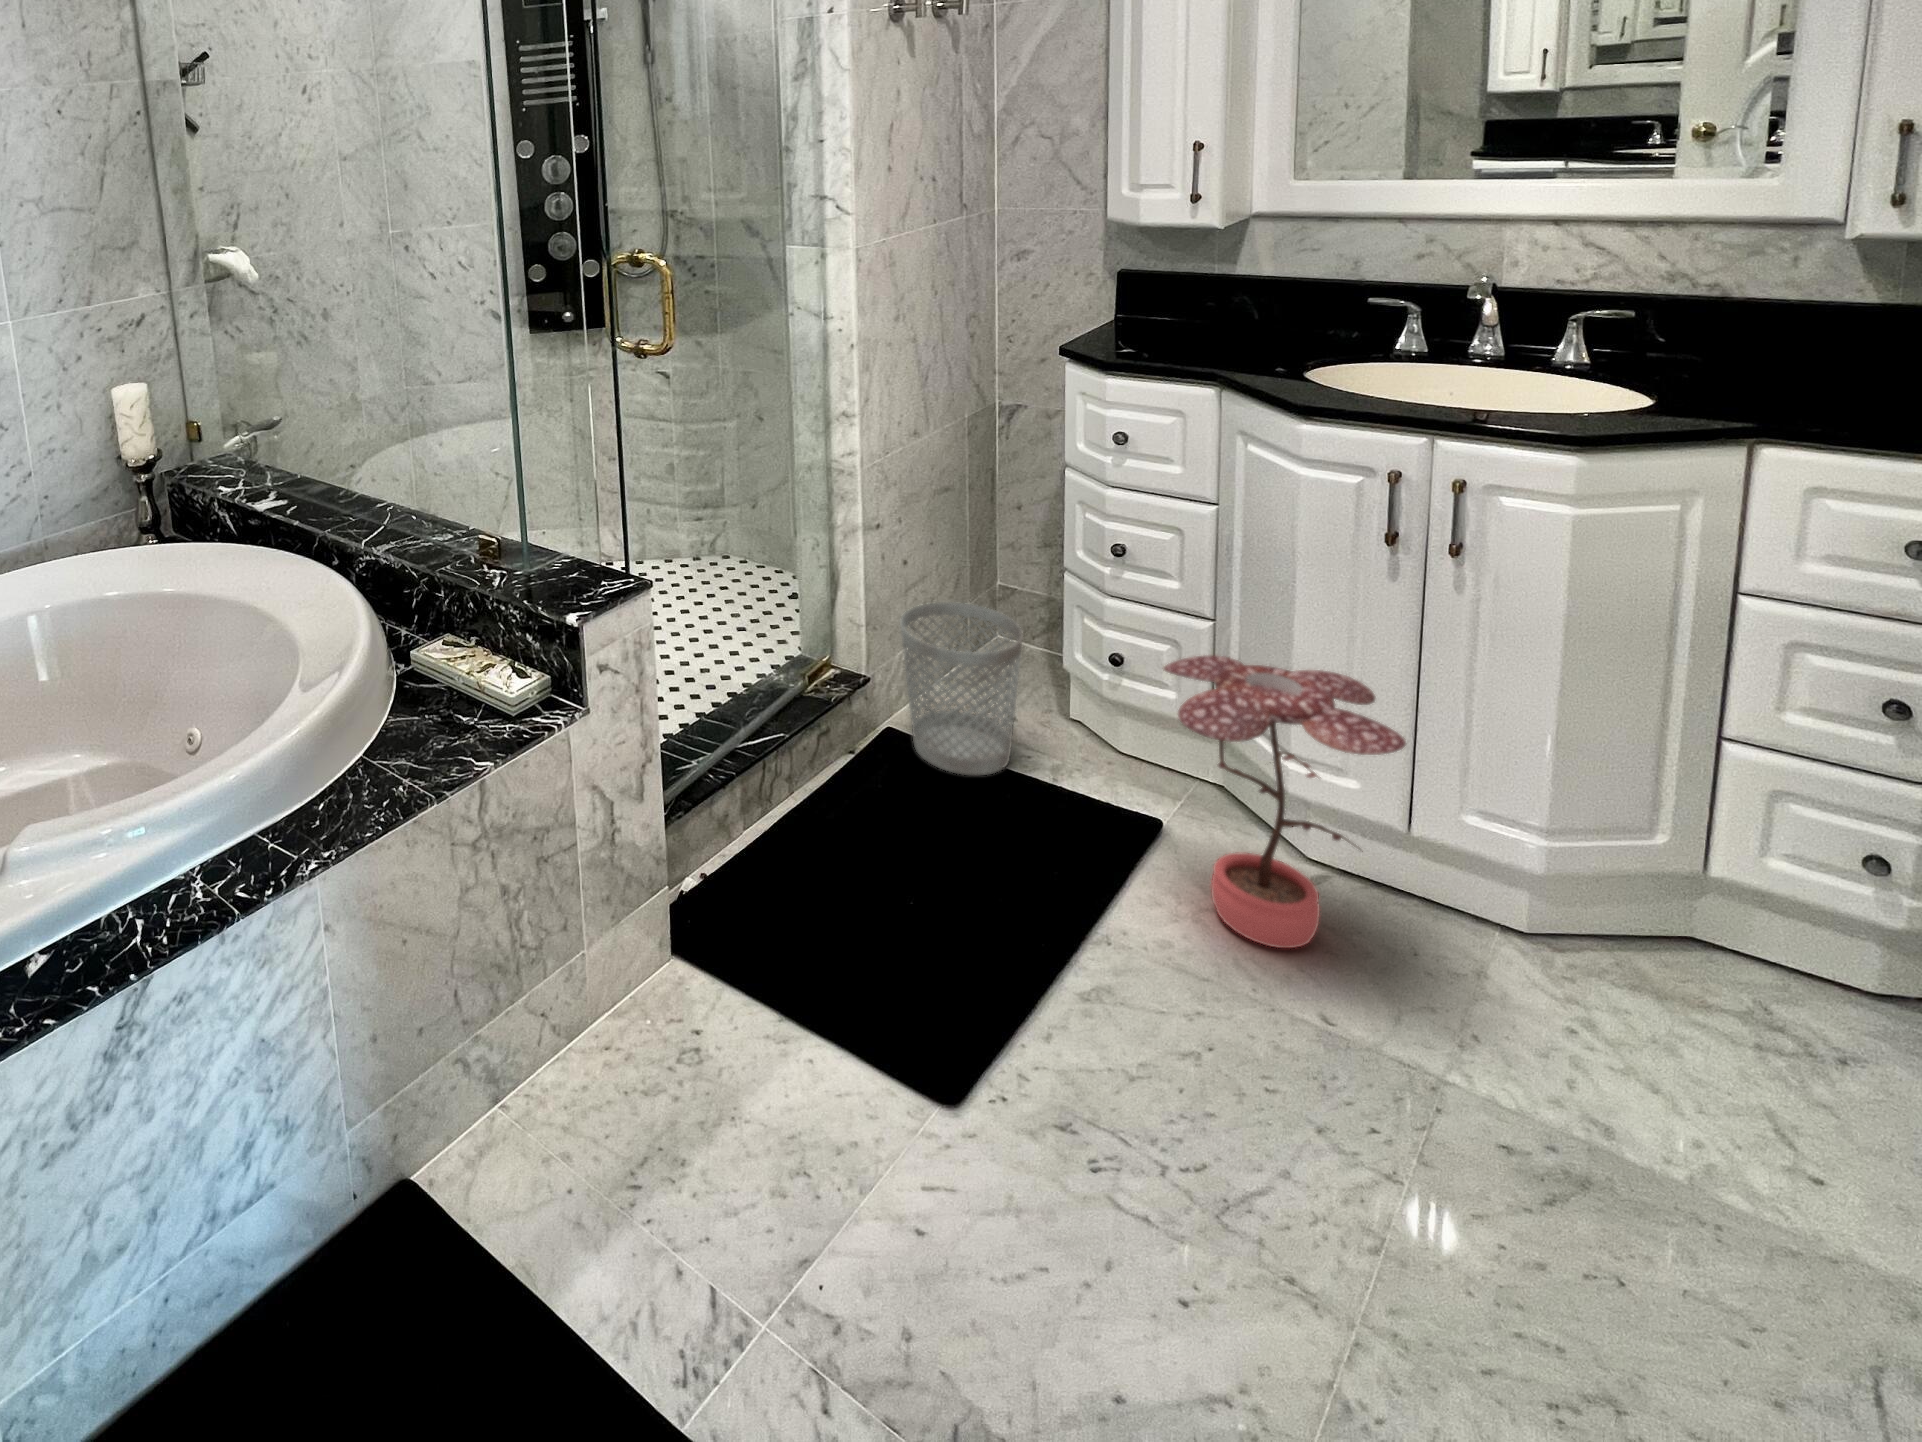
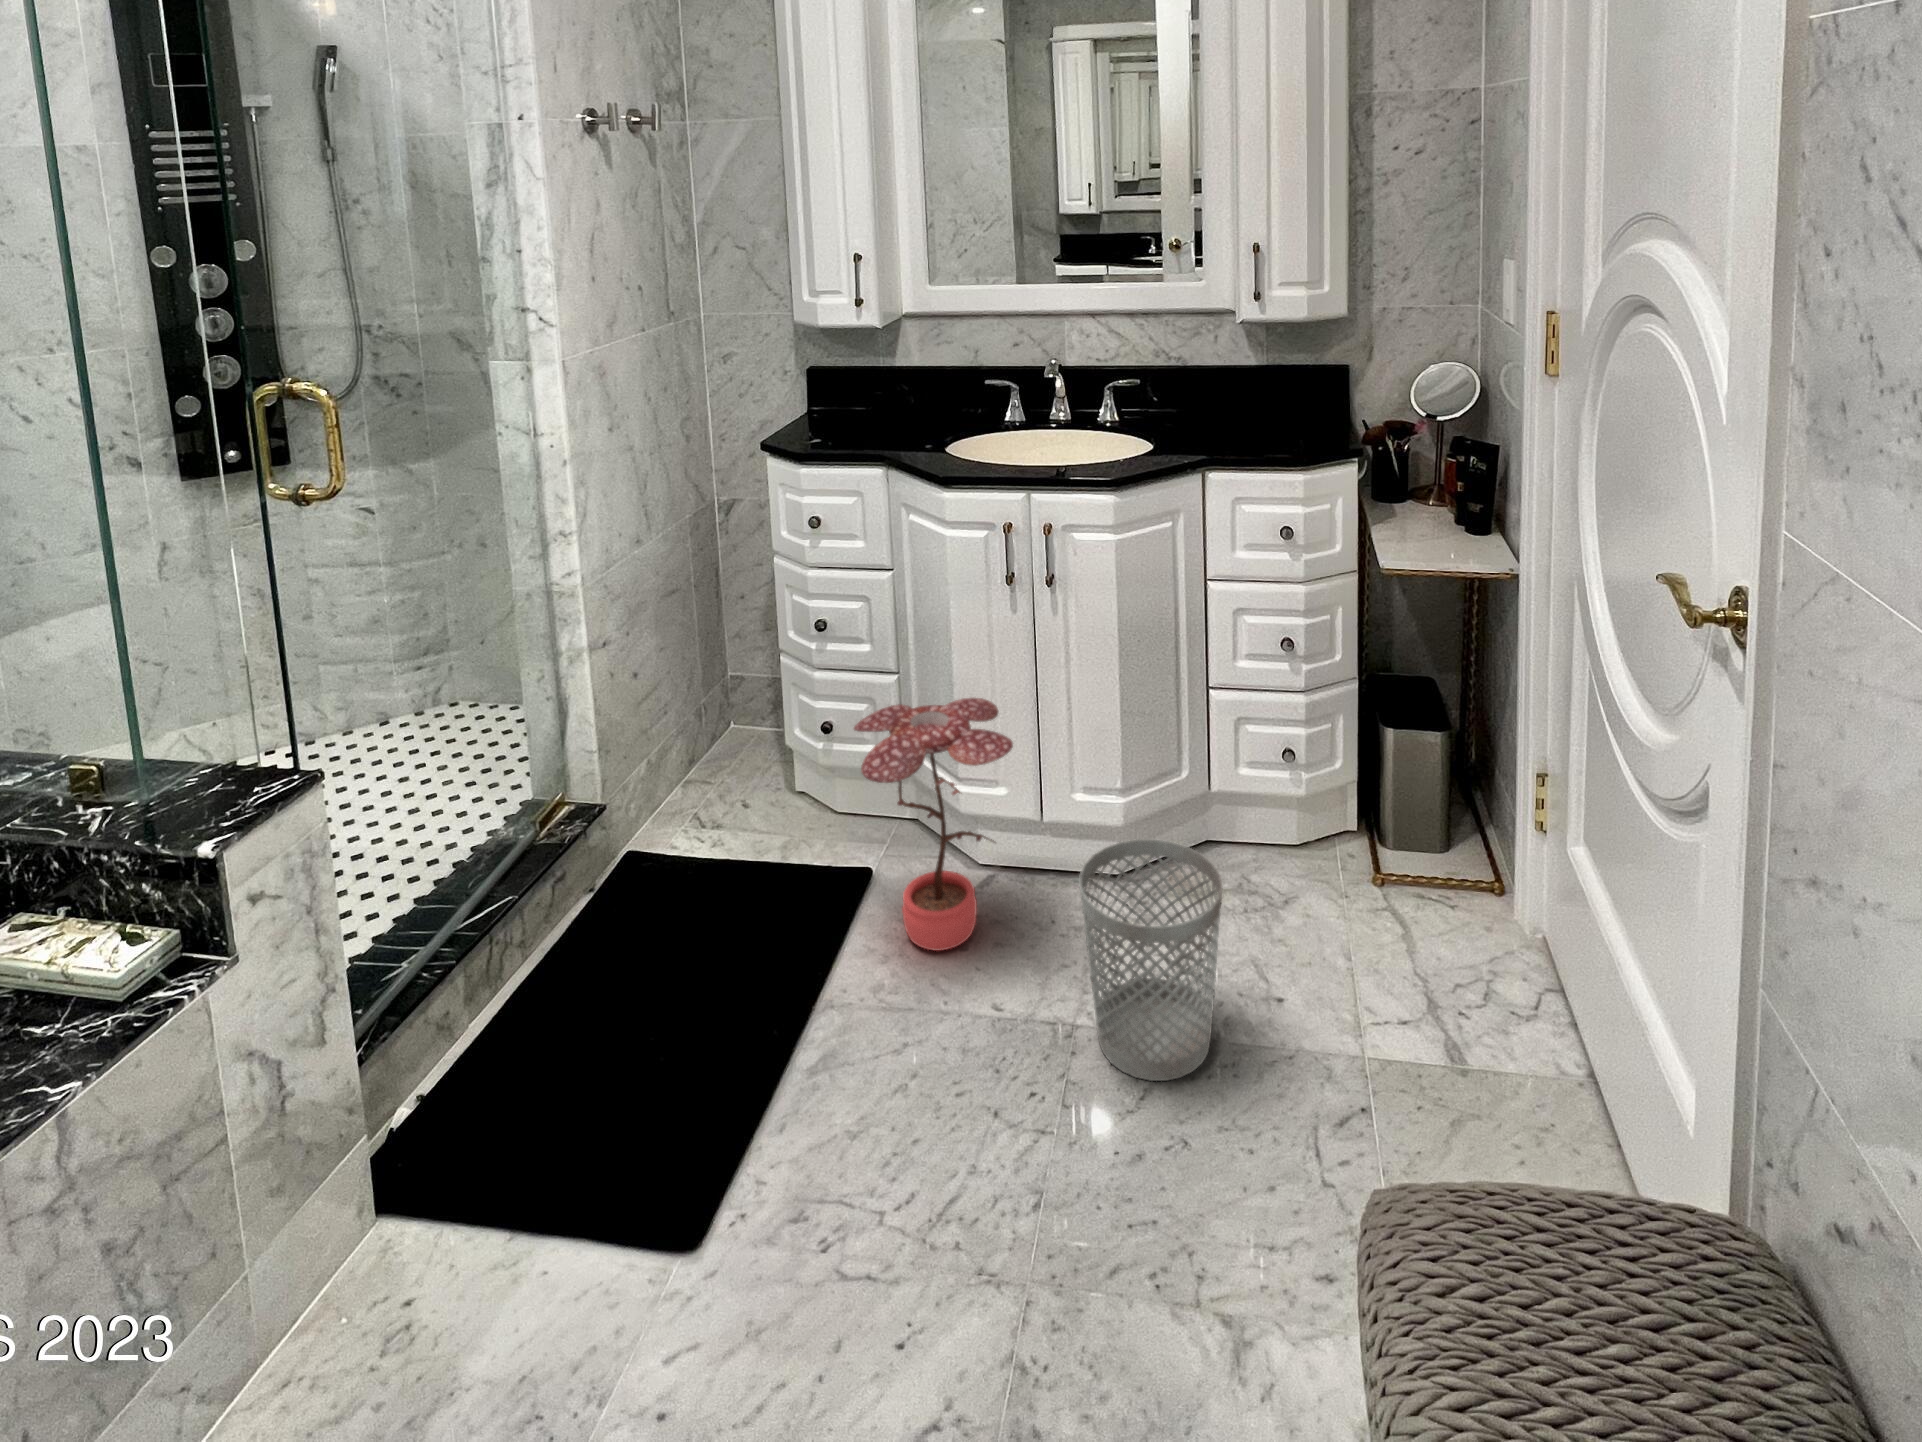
wastebasket: present [900,602,1023,775] -> present [1079,839,1222,1081]

